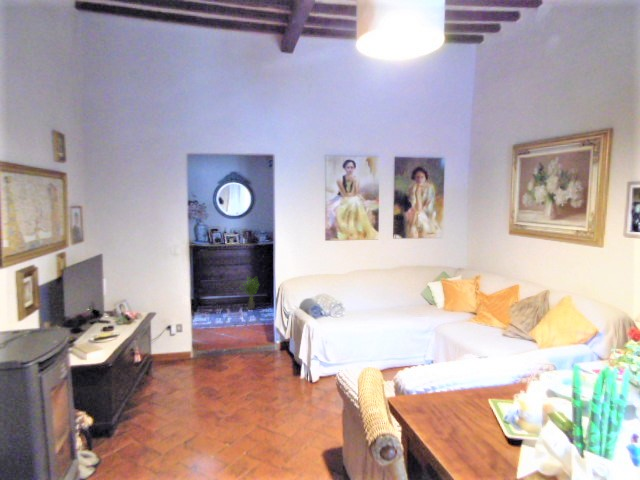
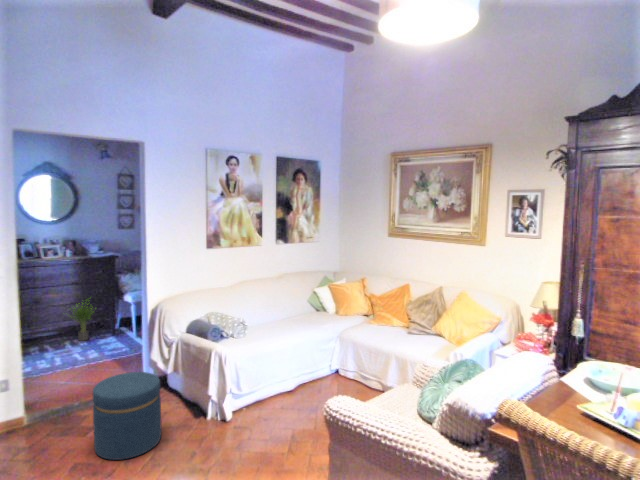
ottoman: none [219,330,266,389] -> present [93,372,161,460]

